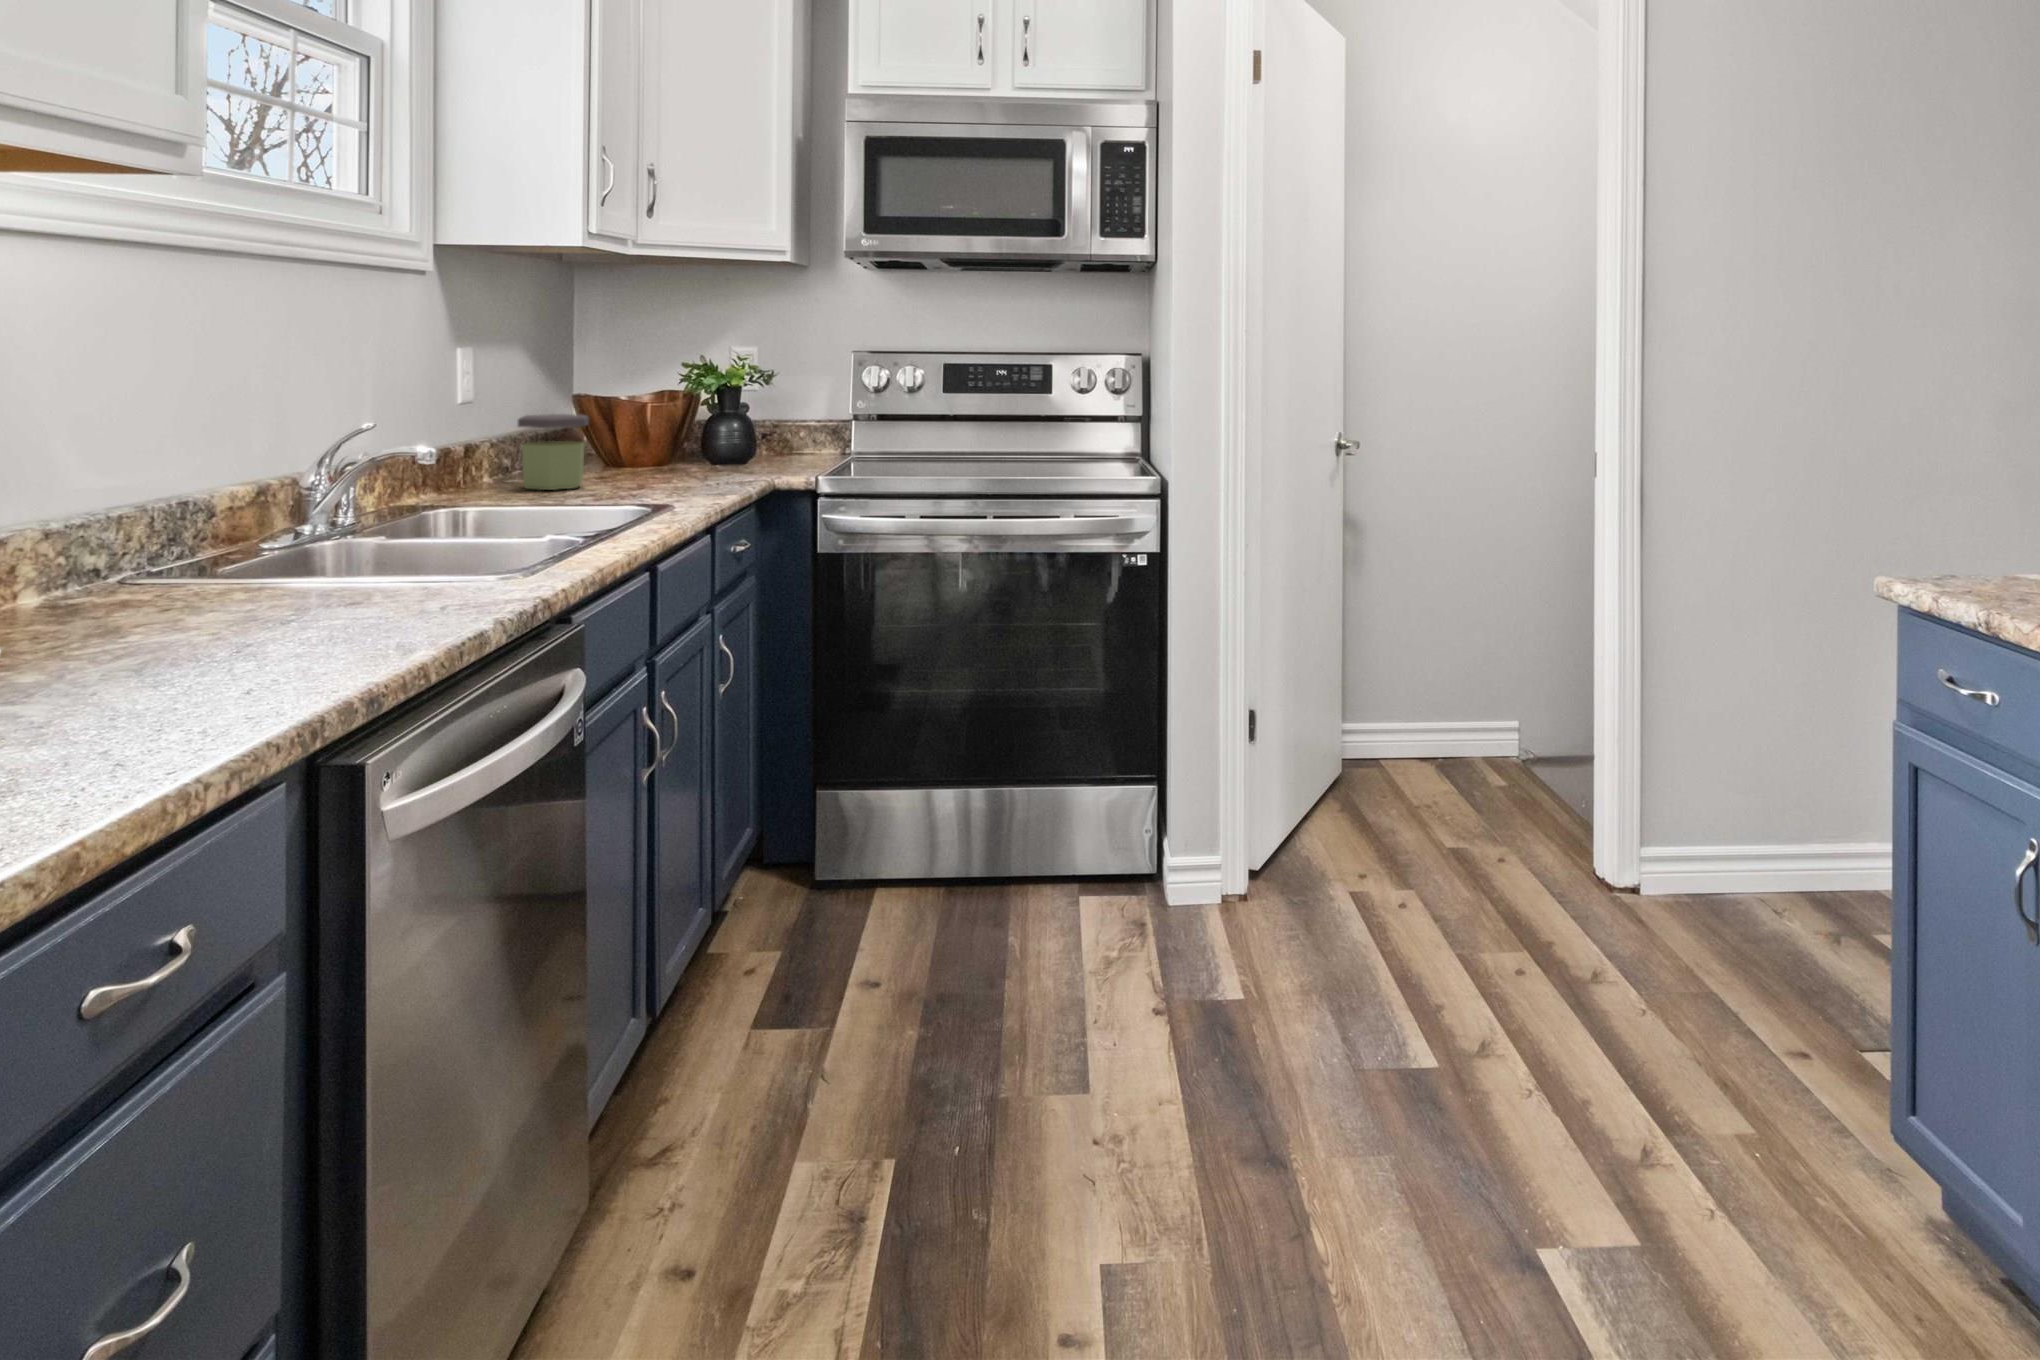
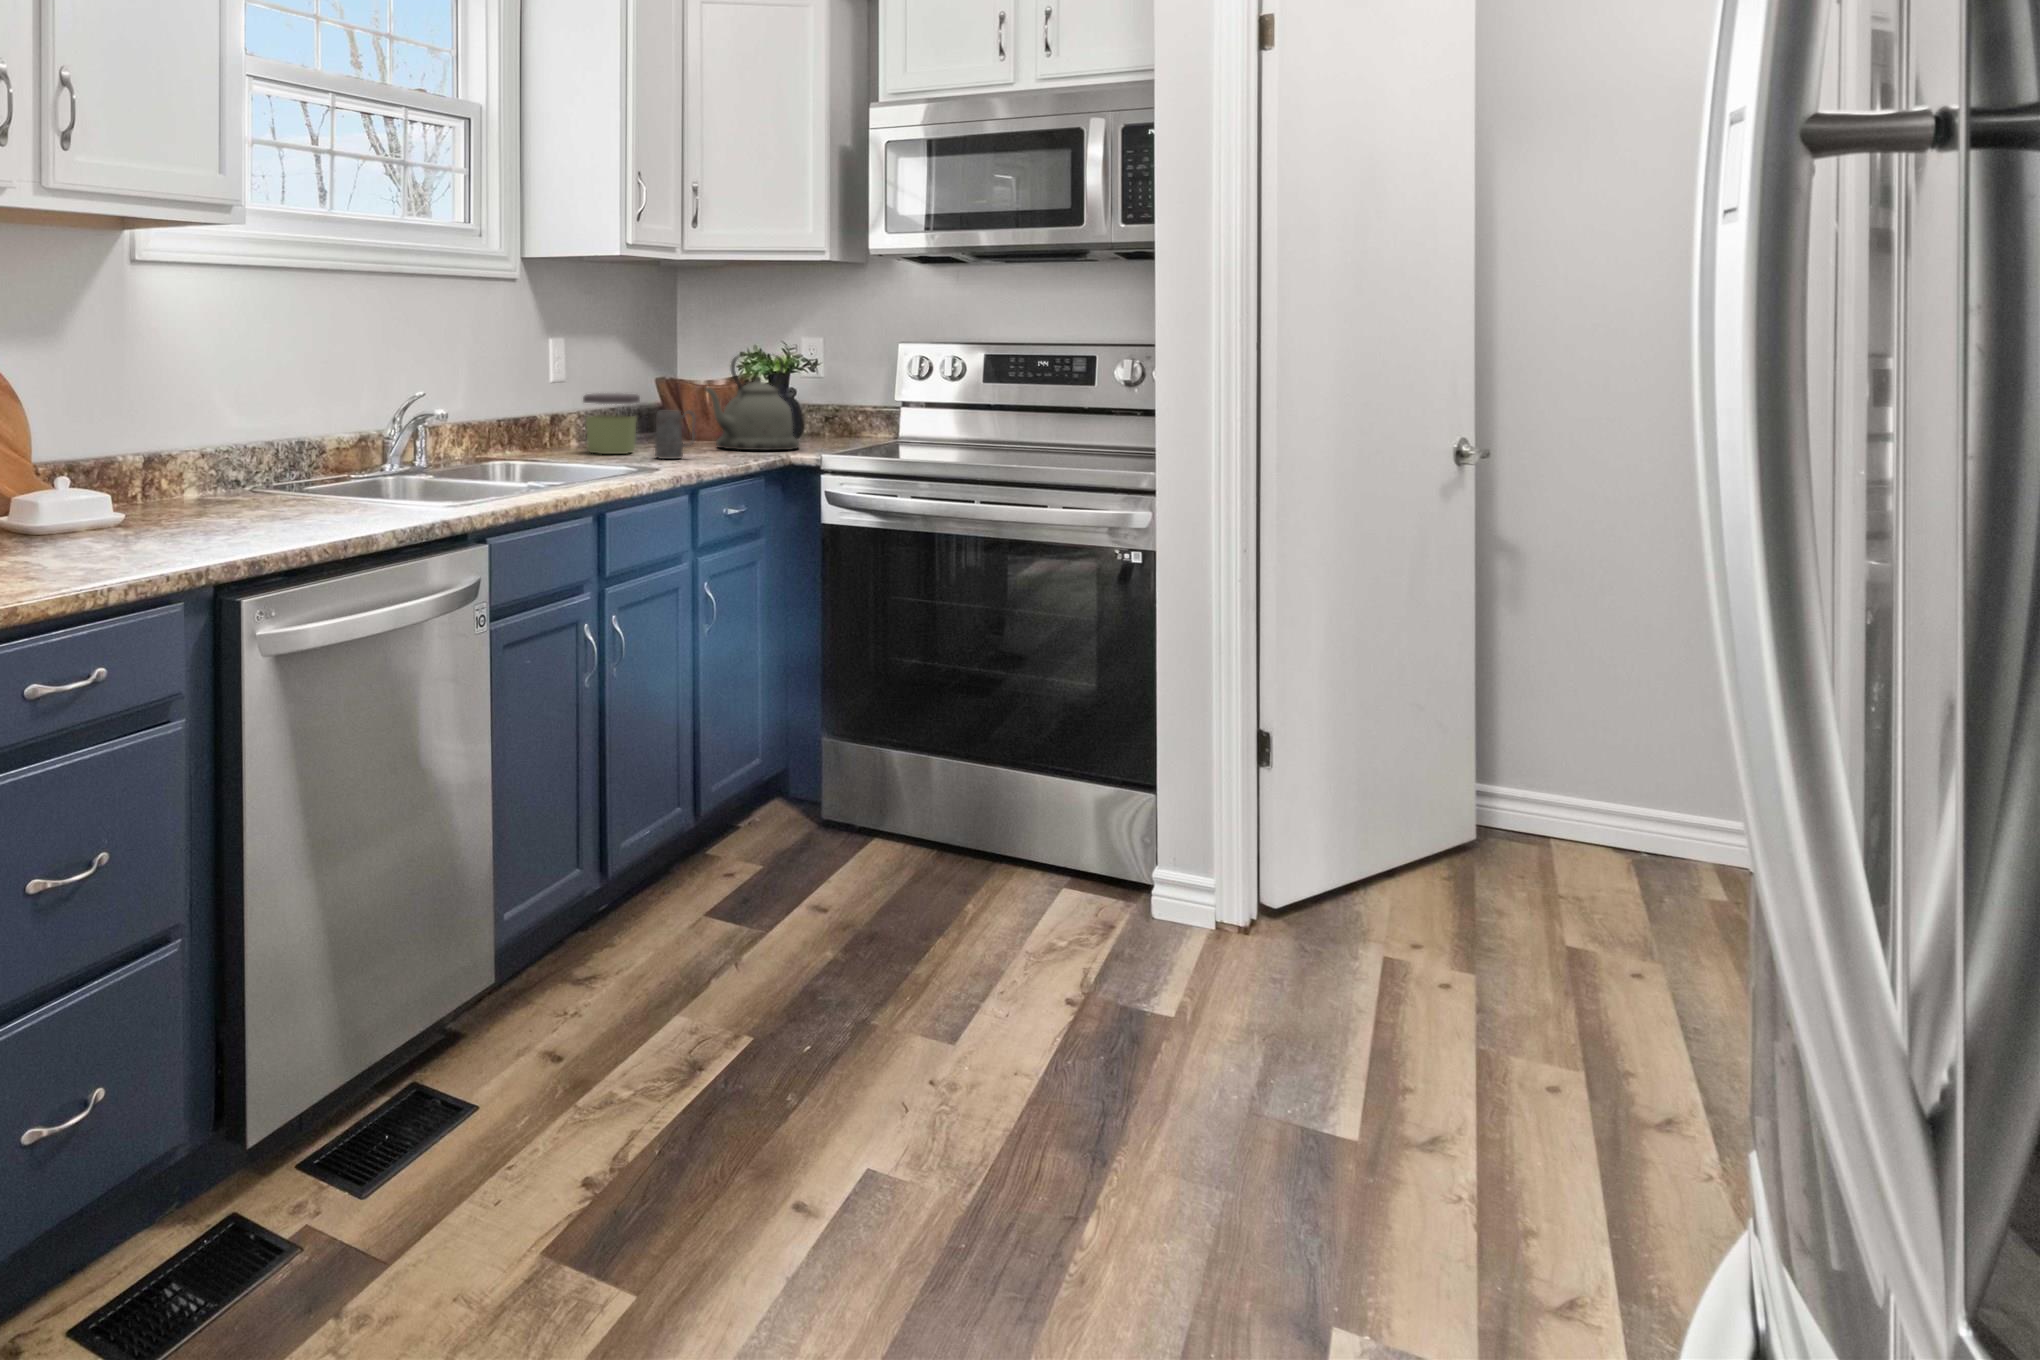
kettle: none [664,364,766,475] -> present [705,355,799,450]
mug: none [621,432,672,492] -> present [655,410,696,459]

